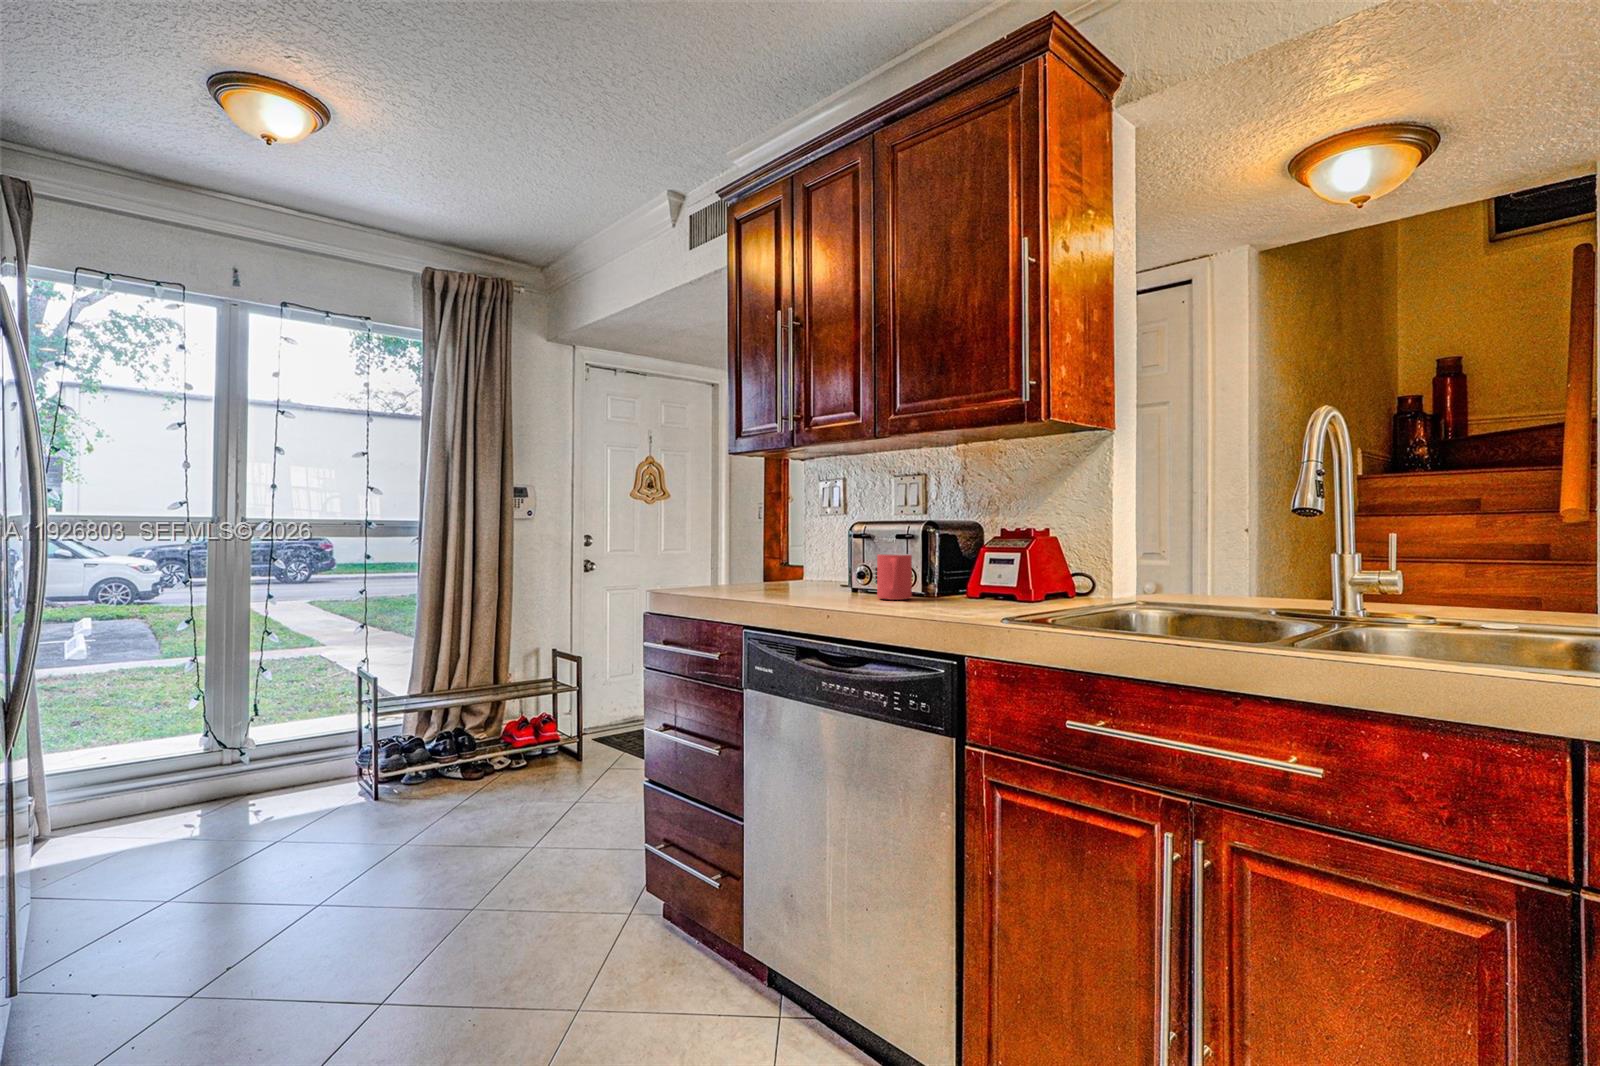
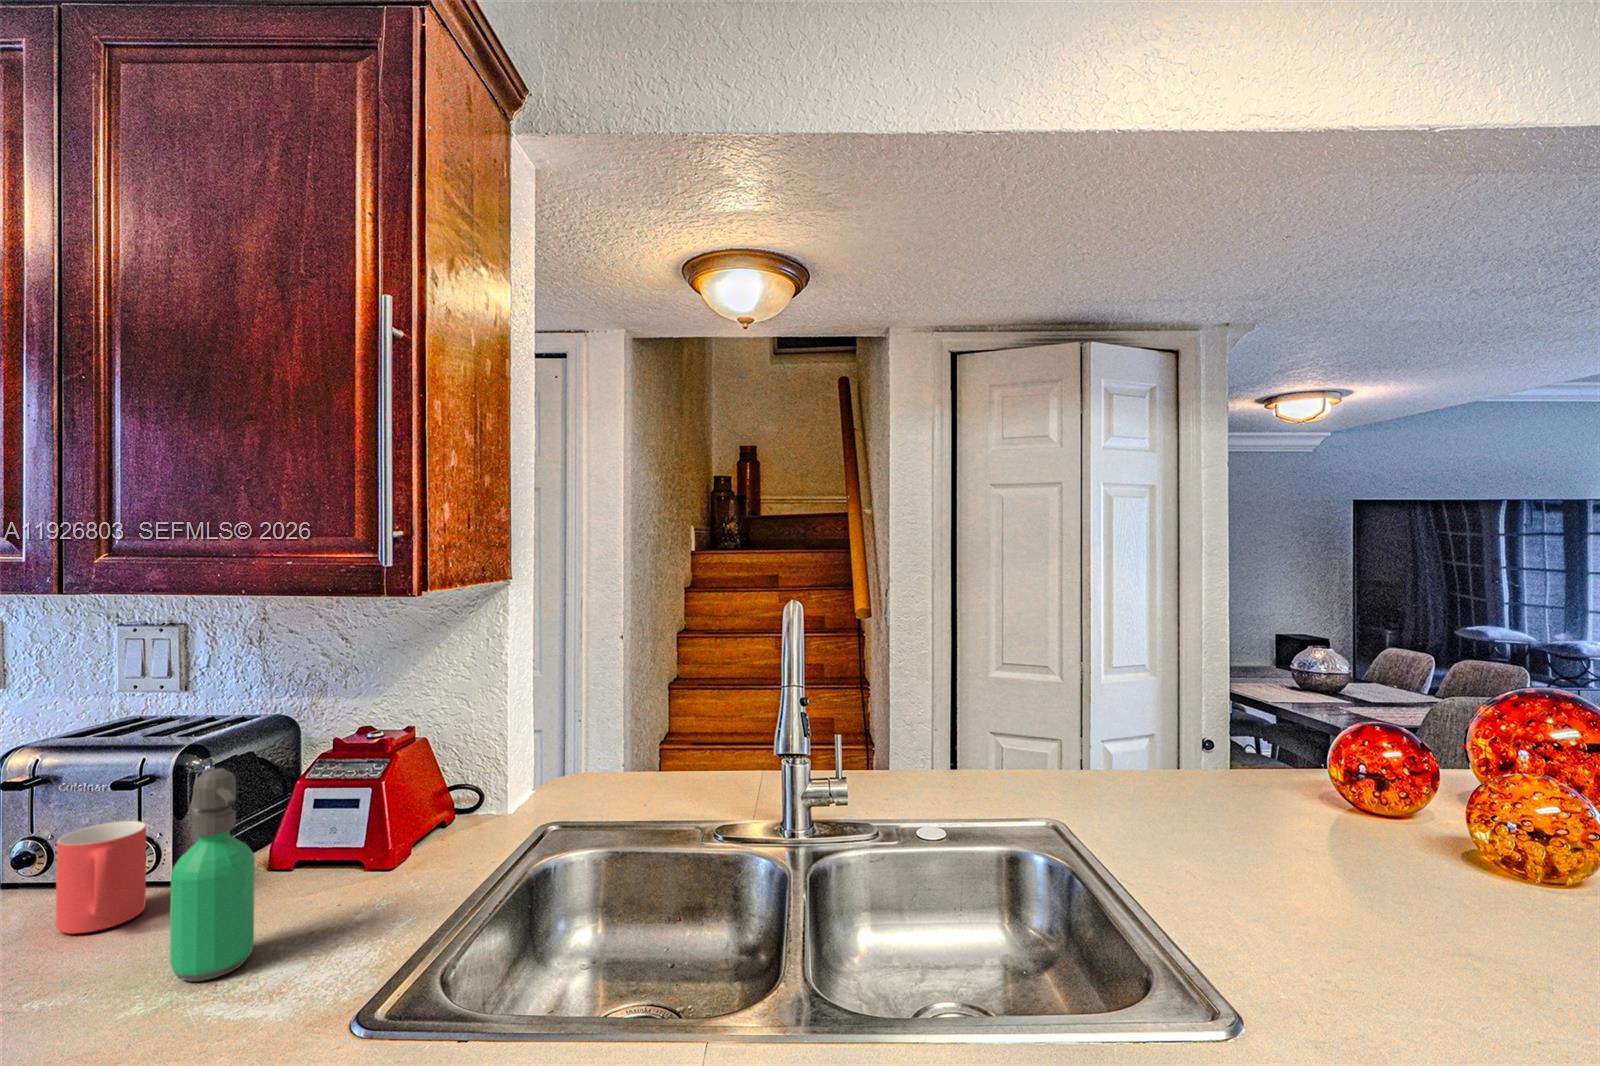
soap dispenser: none [924,506,960,610] -> present [170,768,255,981]

